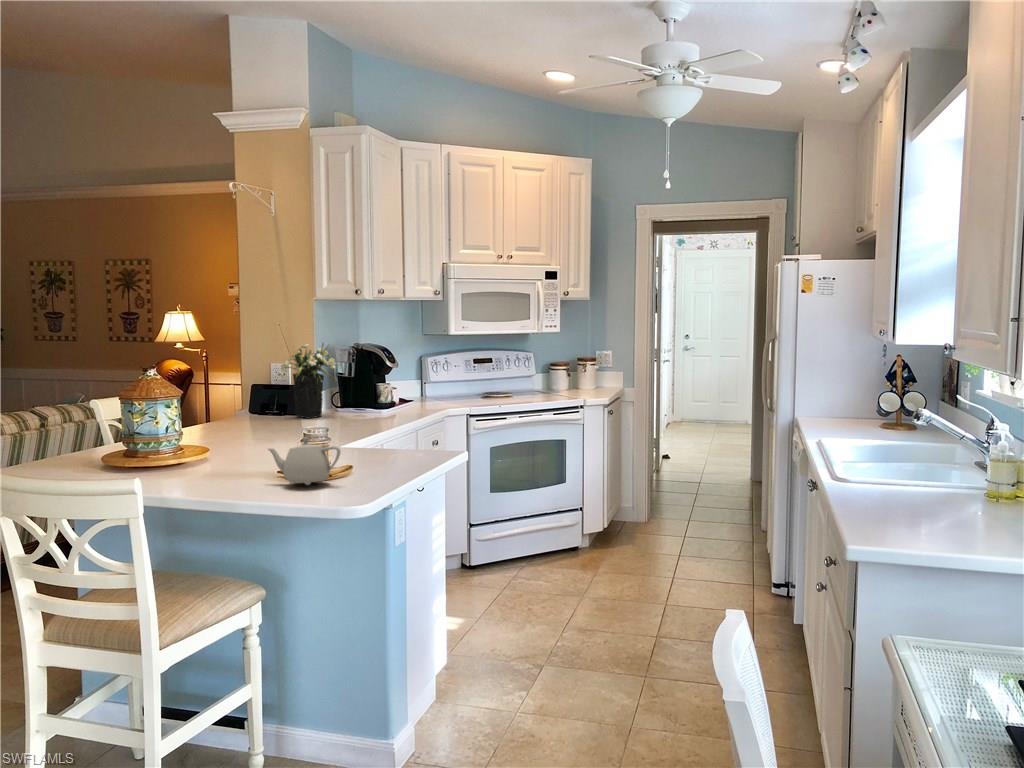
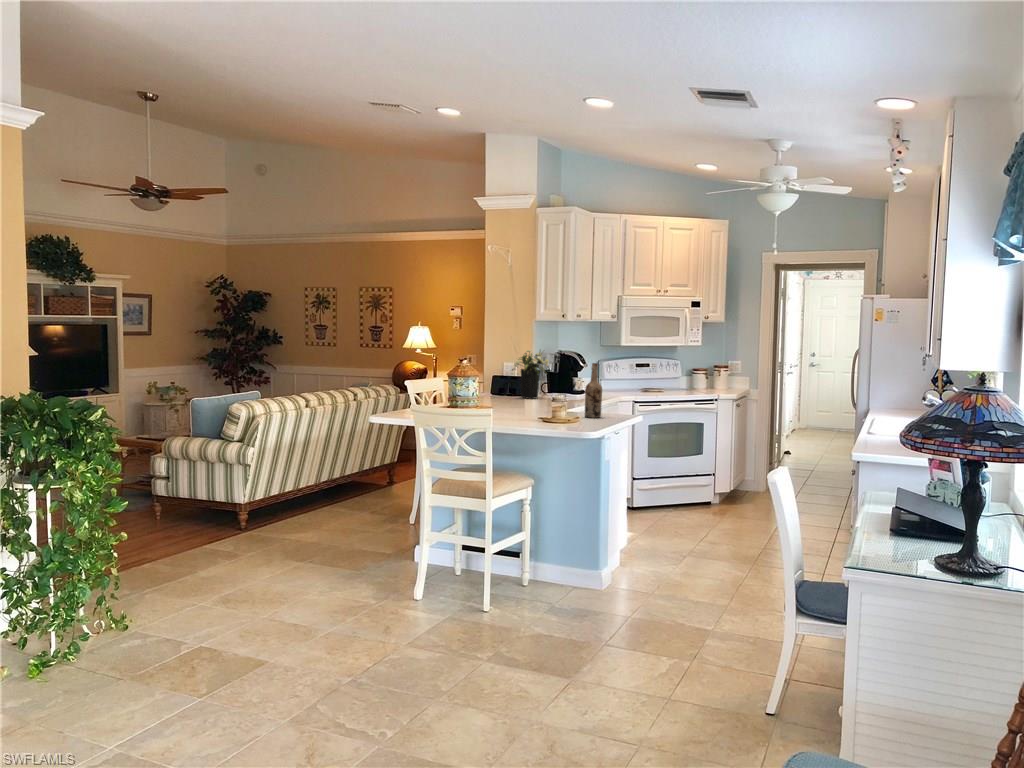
wine bottle: none [366,369,395,463] -> present [585,363,602,418]
teapot: present [268,437,340,485] -> none [538,398,579,424]

